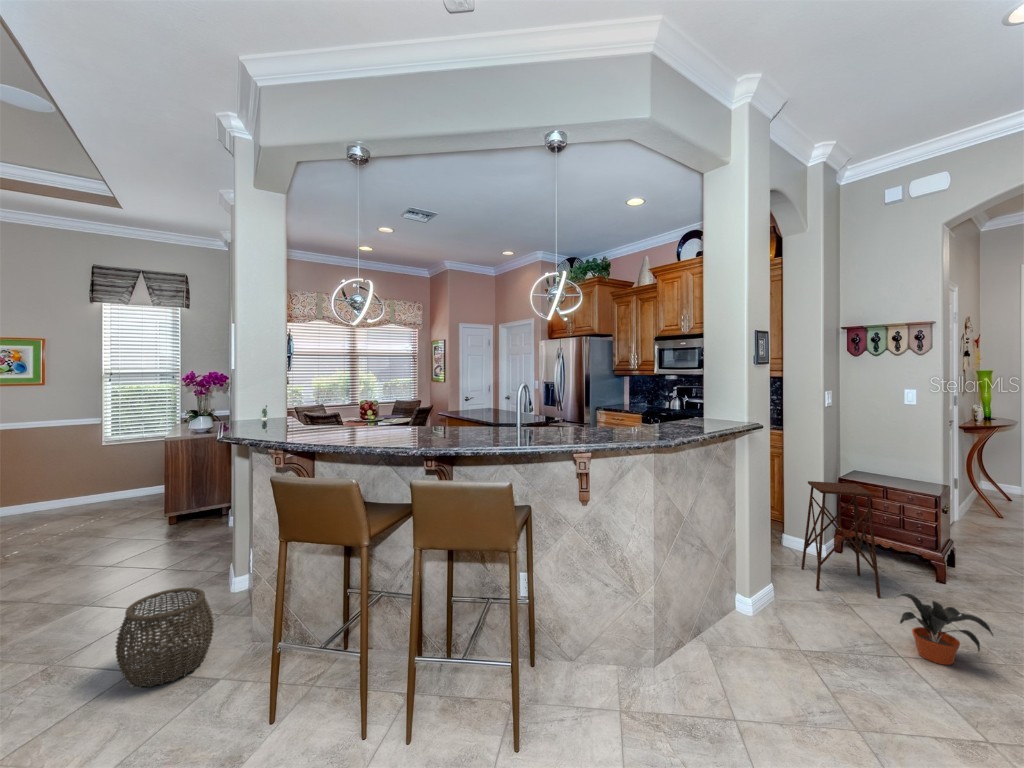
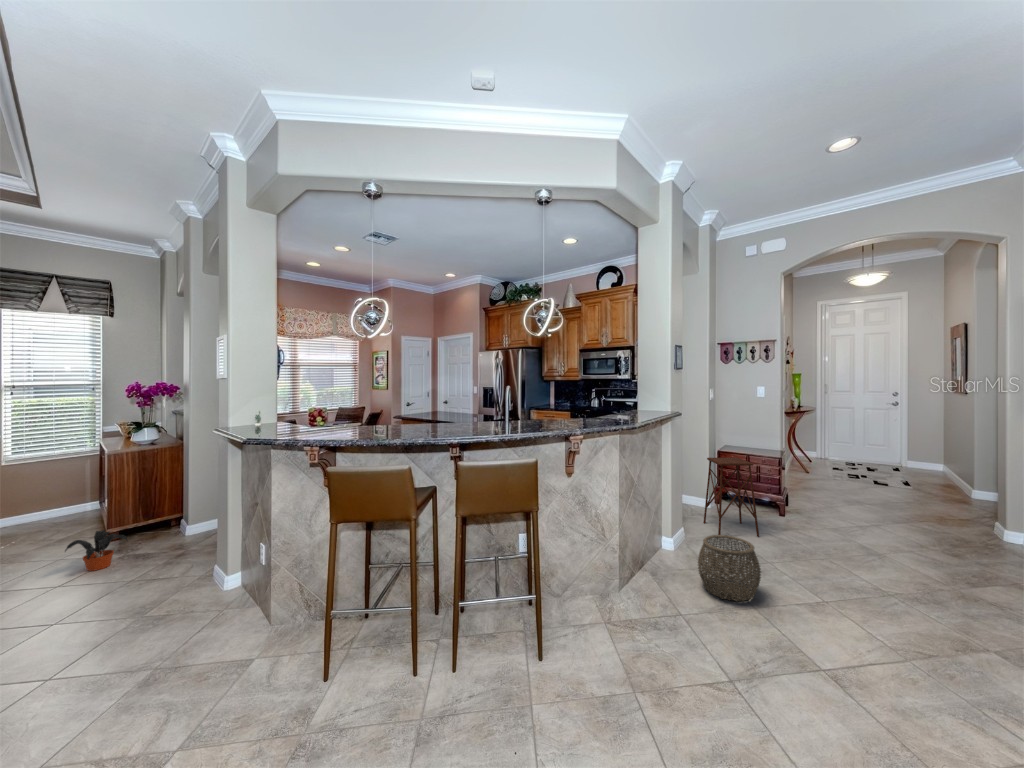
woven basket: present [115,588,214,687] -> present [698,535,761,601]
potted plant: present [899,594,993,665] -> present [65,530,128,571]

